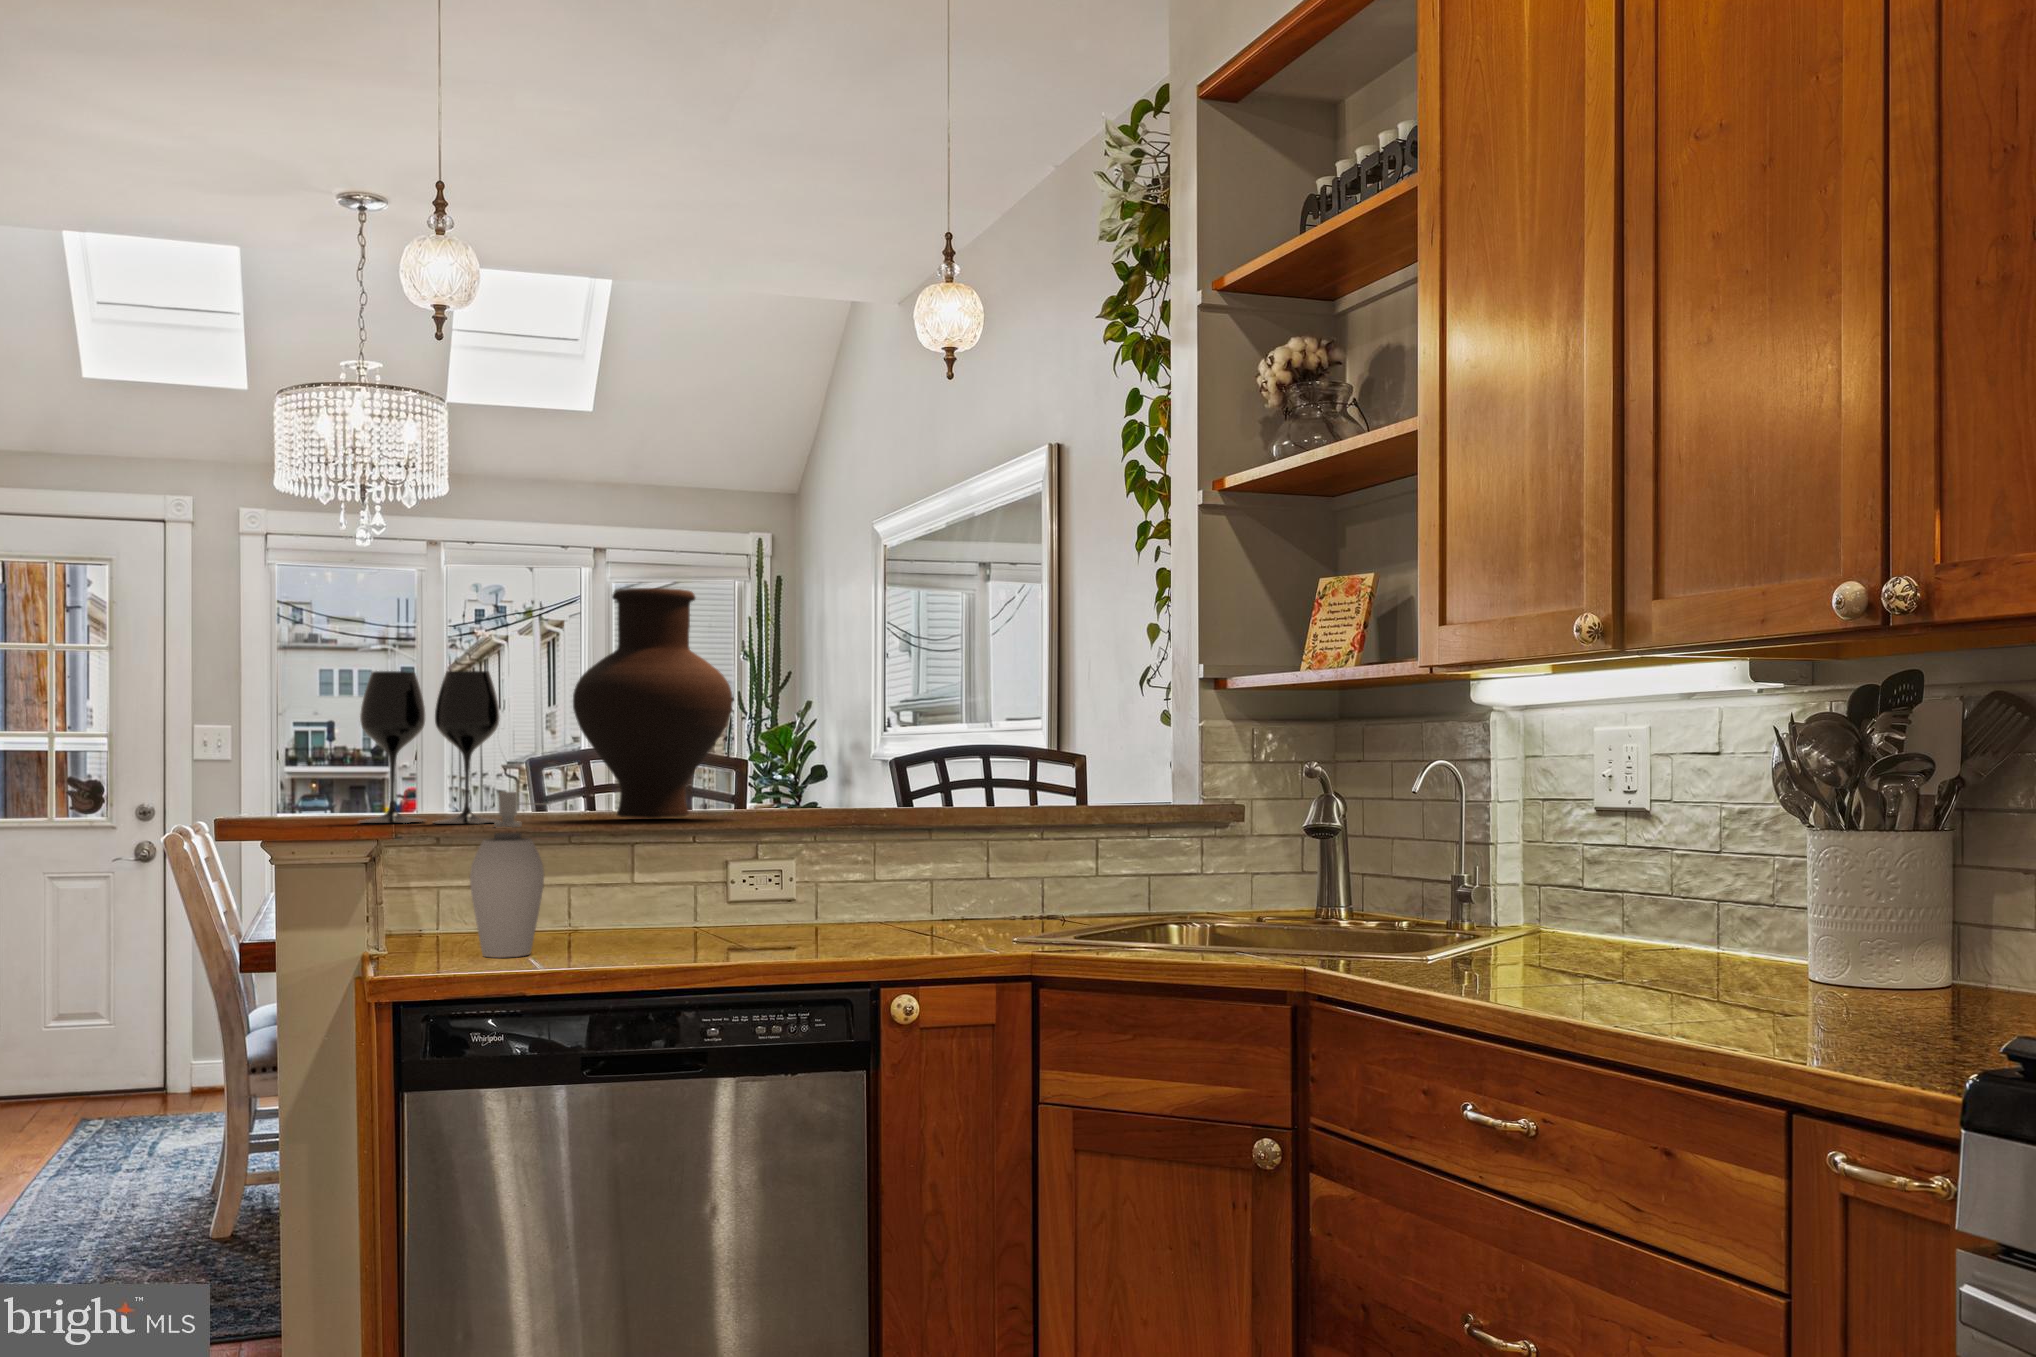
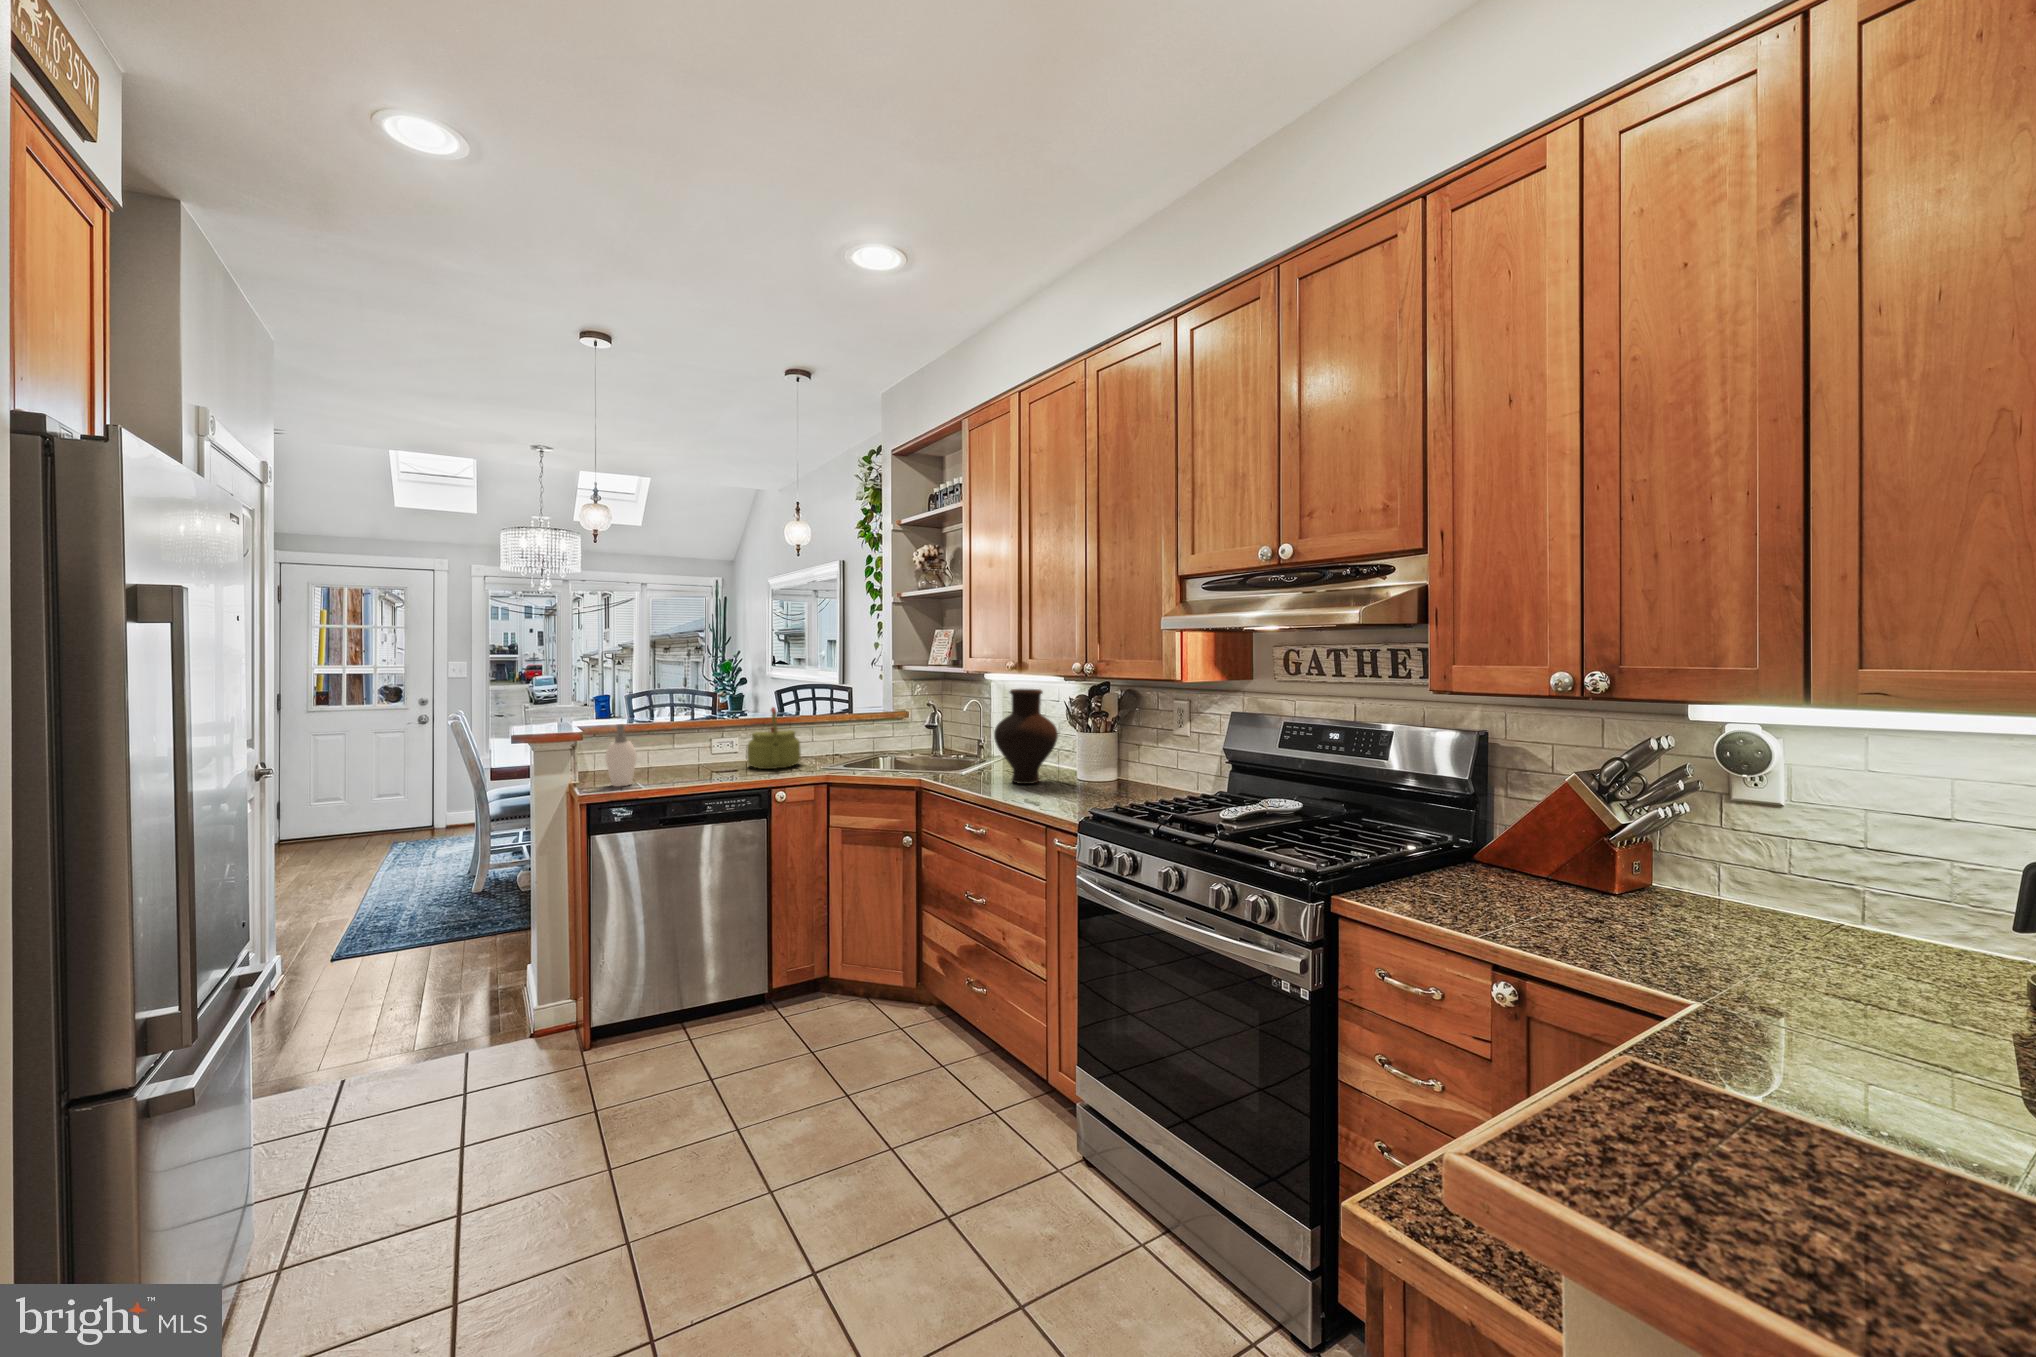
vase: present [573,588,733,818] -> present [994,689,1058,784]
wine glass: present [359,670,500,824] -> none [553,675,616,735]
kettle: none [820,769,959,938] -> present [747,707,801,769]

